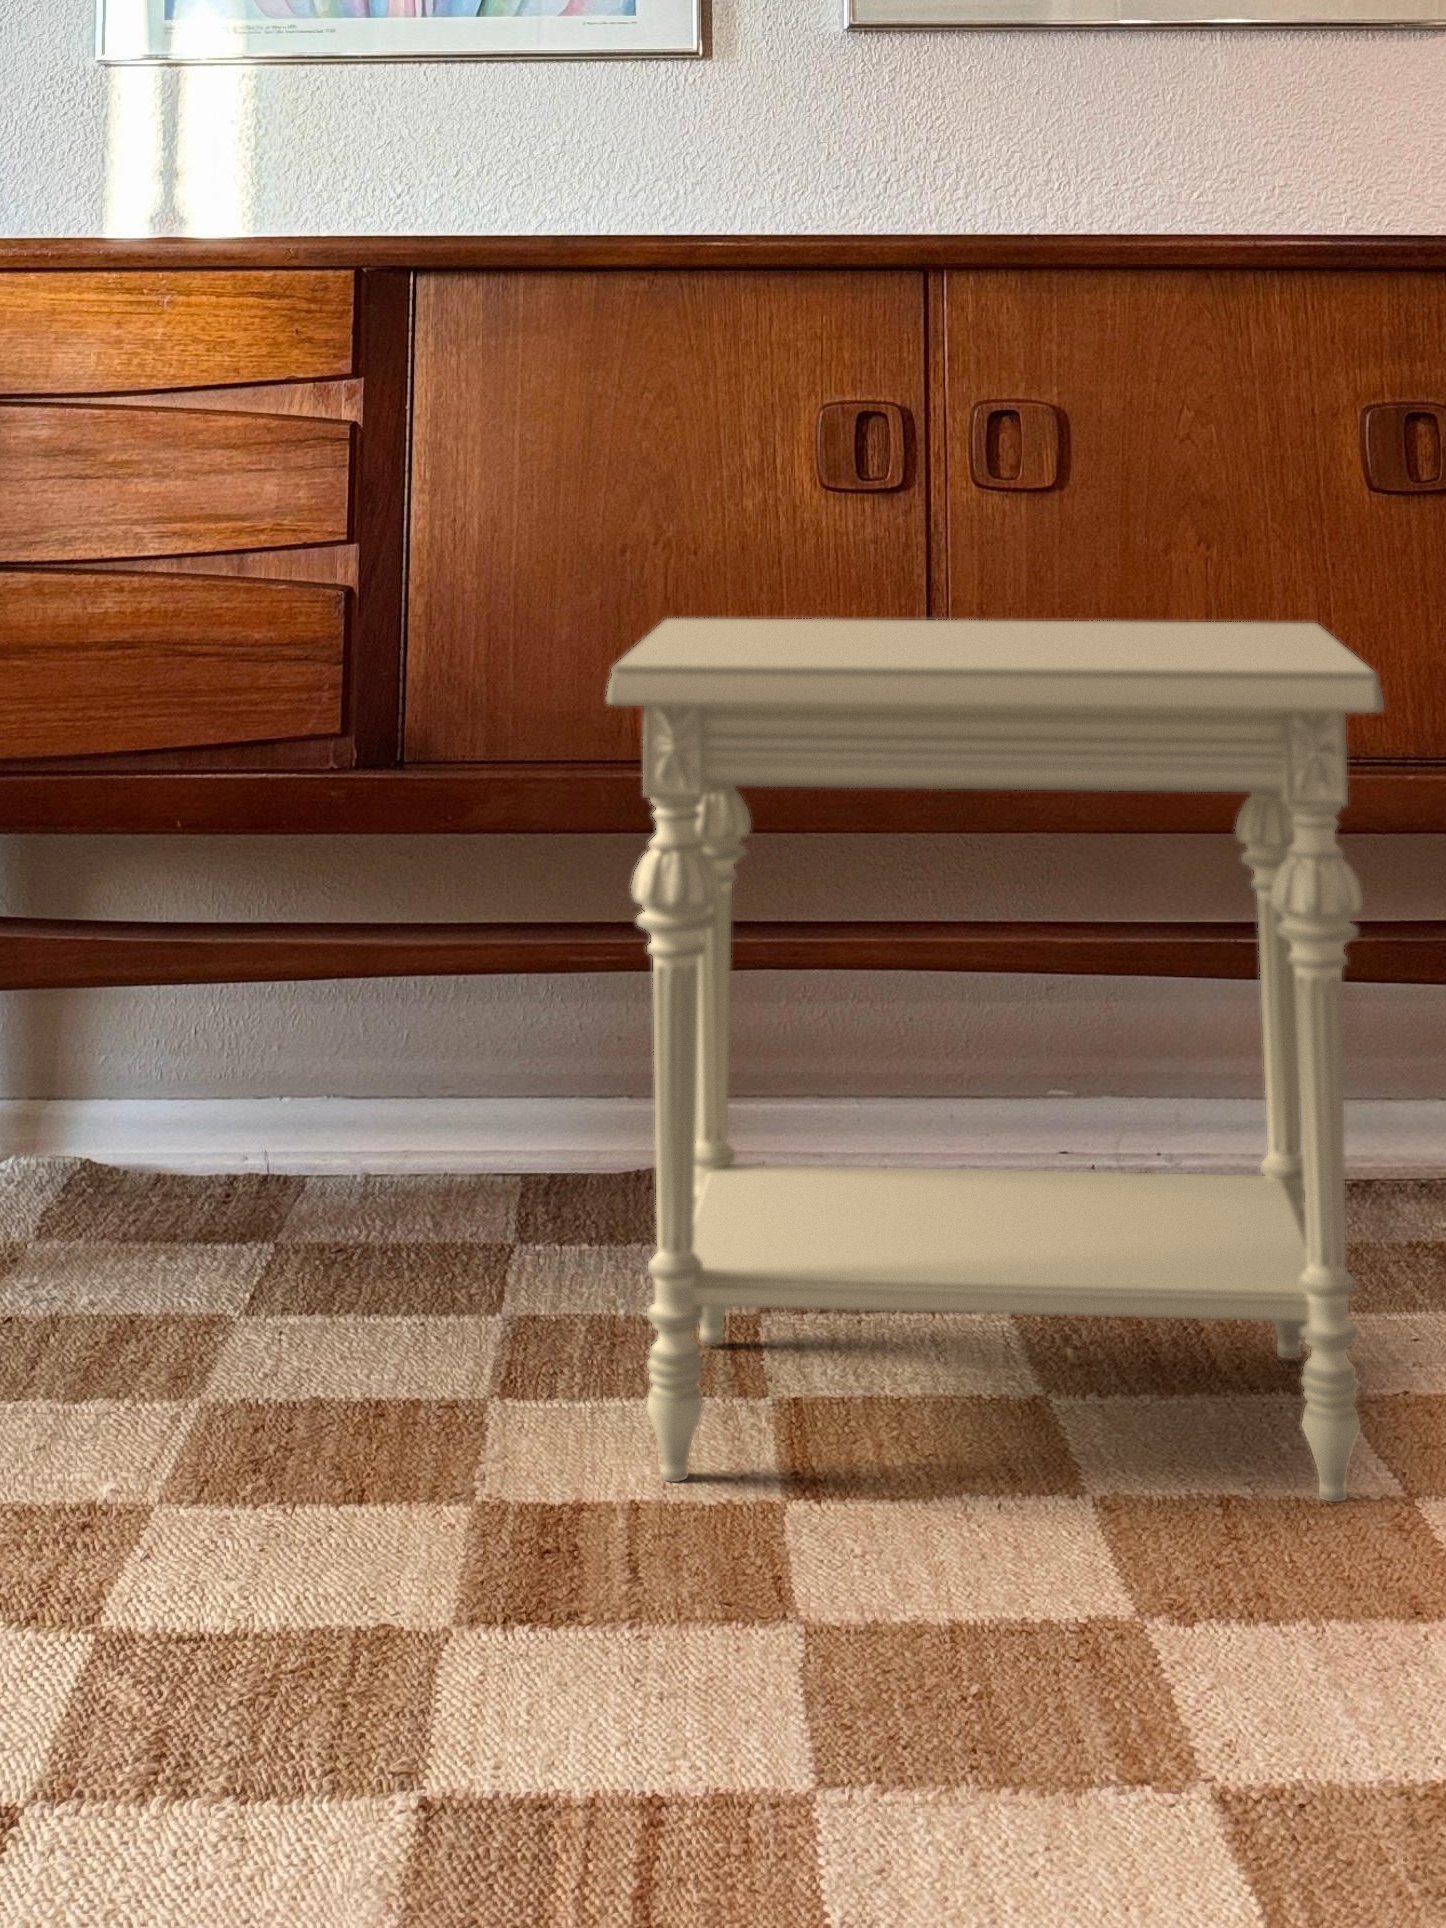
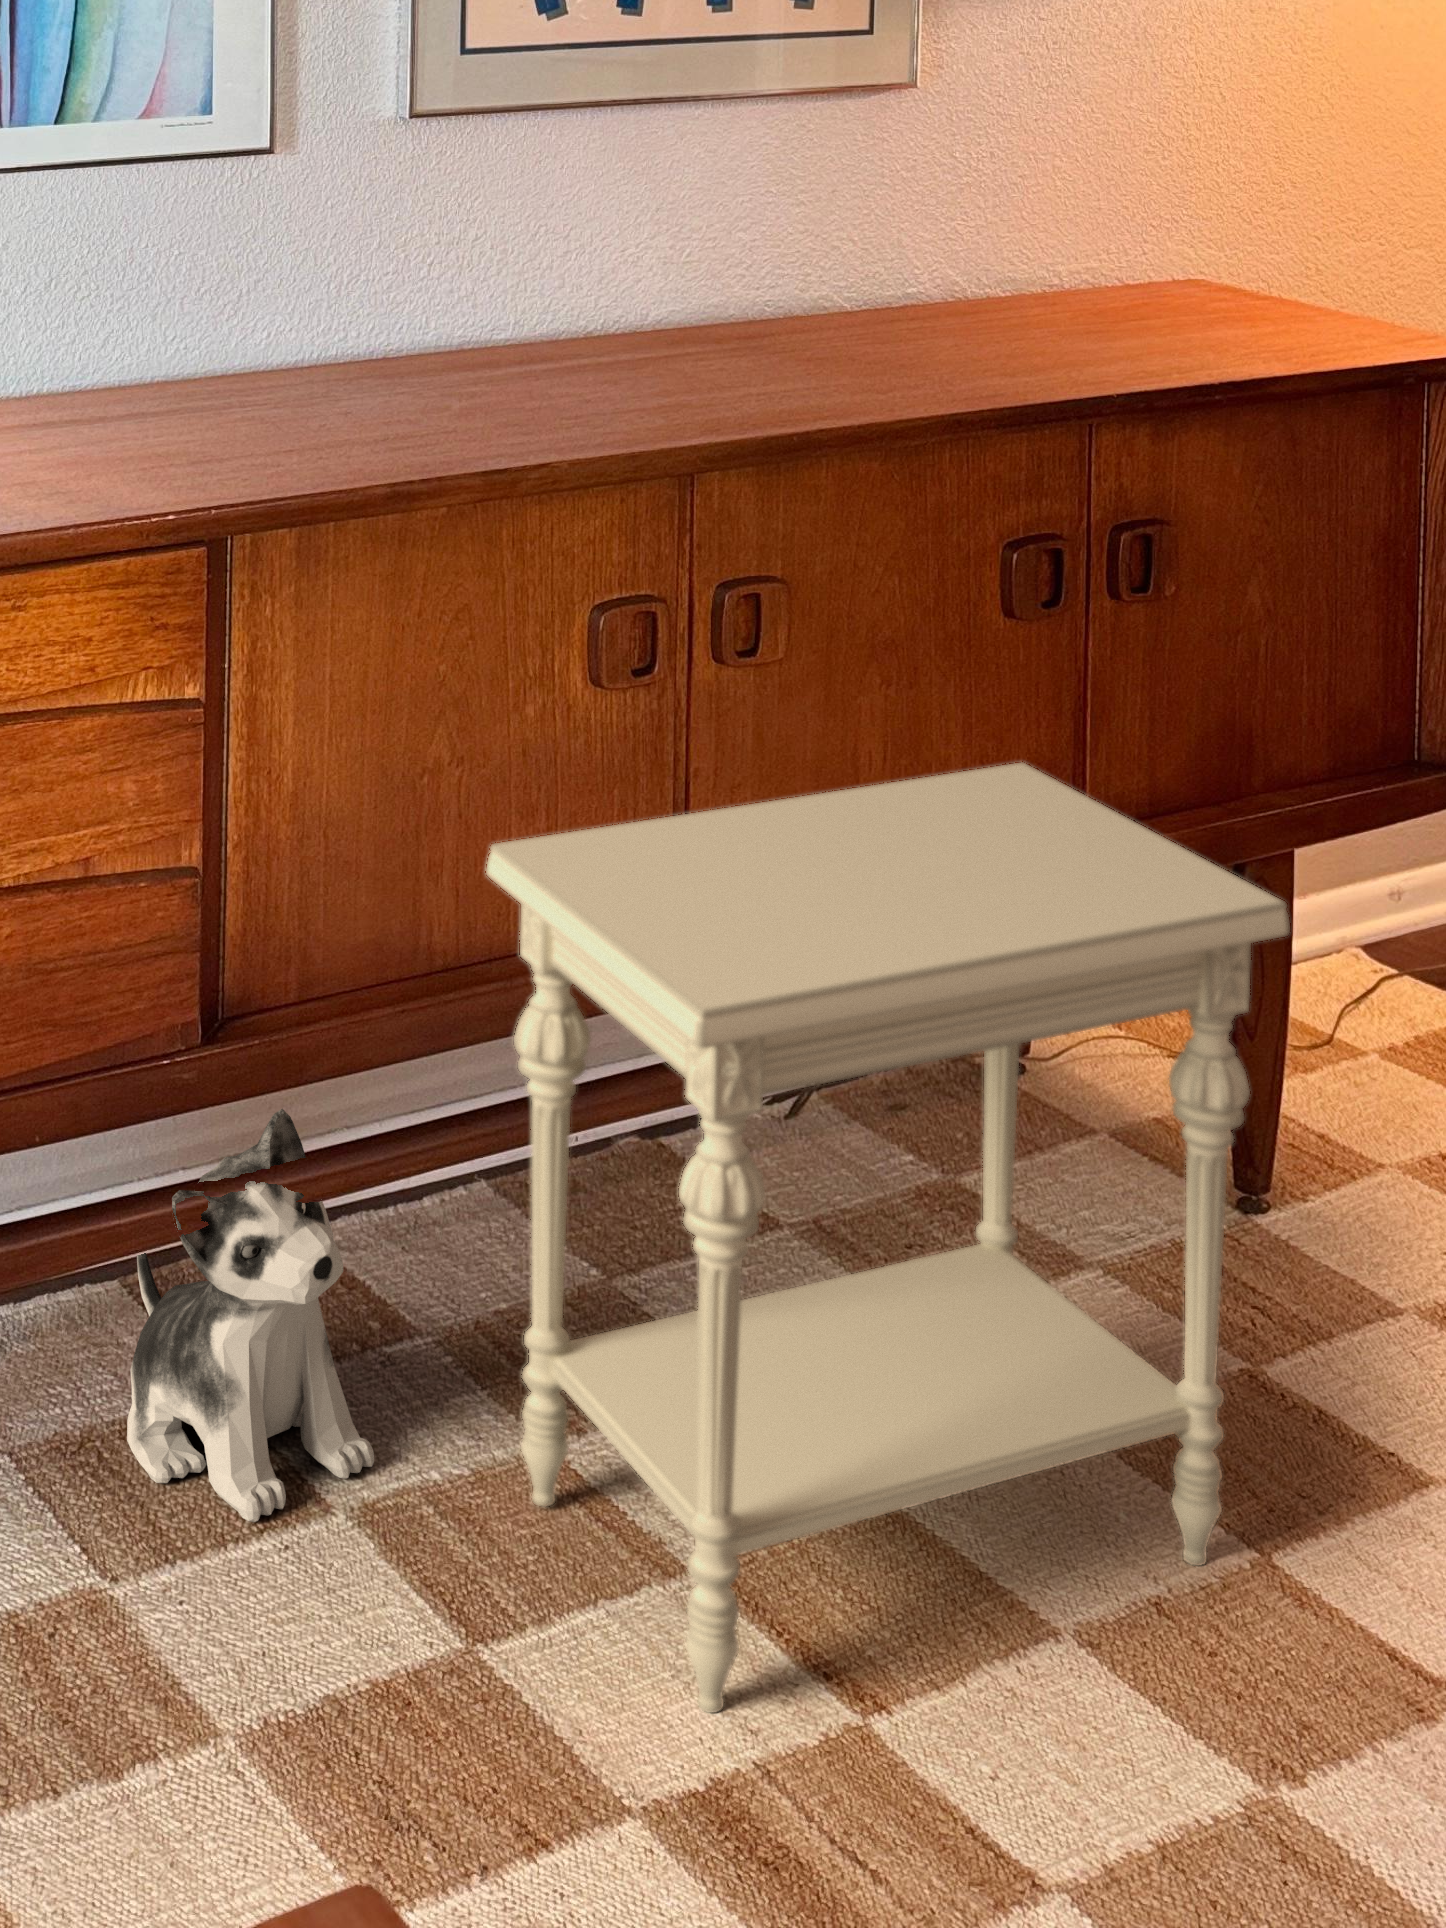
plush toy: none [389,908,608,1307] -> present [127,1109,374,1522]

